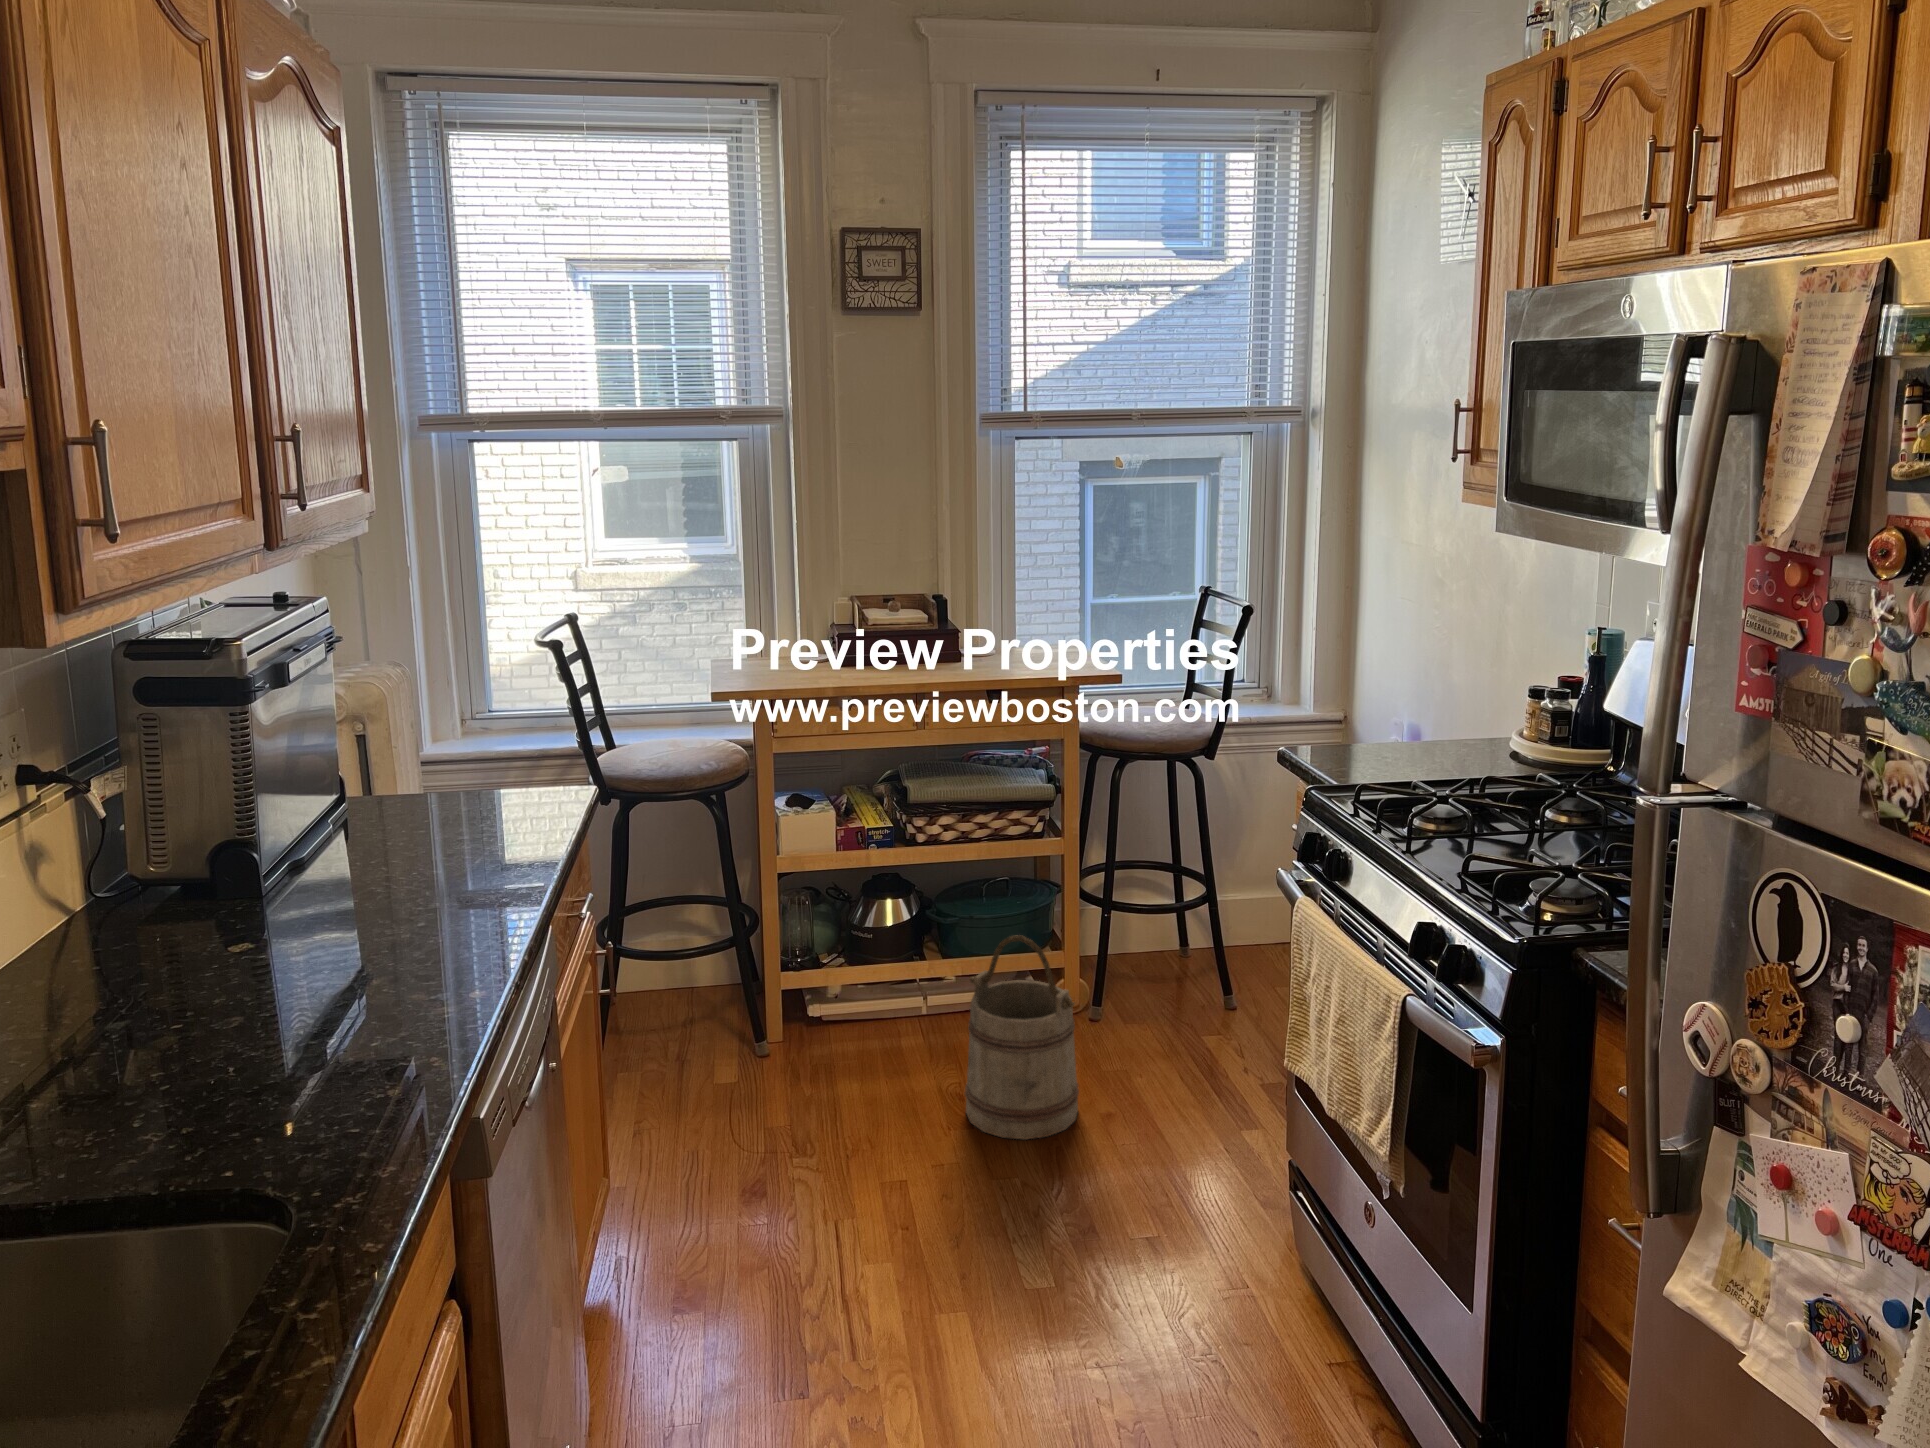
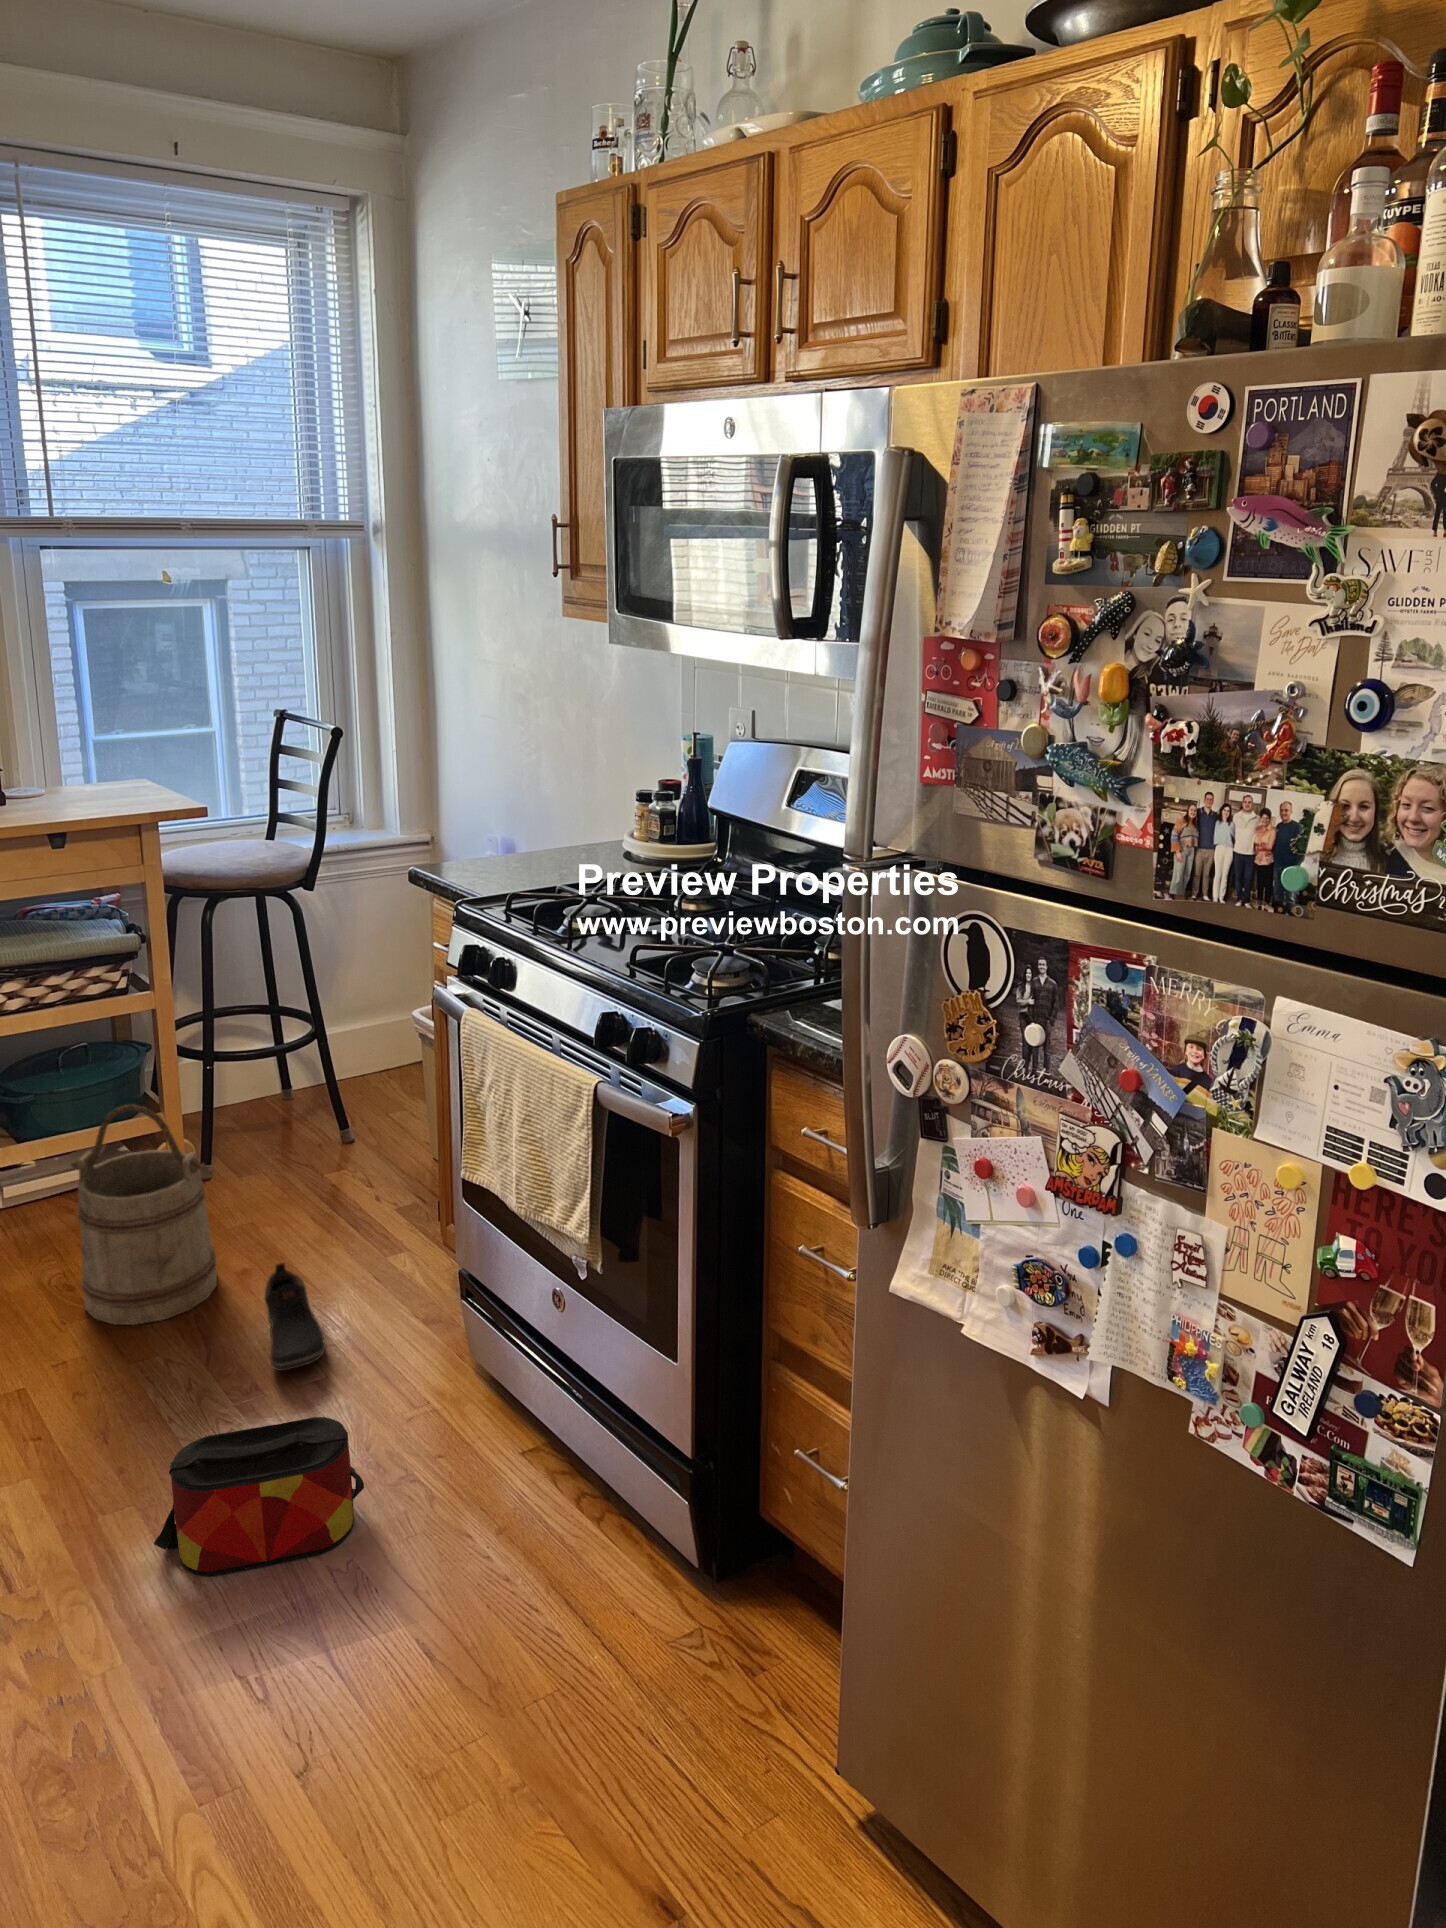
shoe: none [1101,1113,1154,1216] -> present [264,1263,326,1371]
bag: none [966,1251,1151,1397] -> present [154,1417,364,1576]

